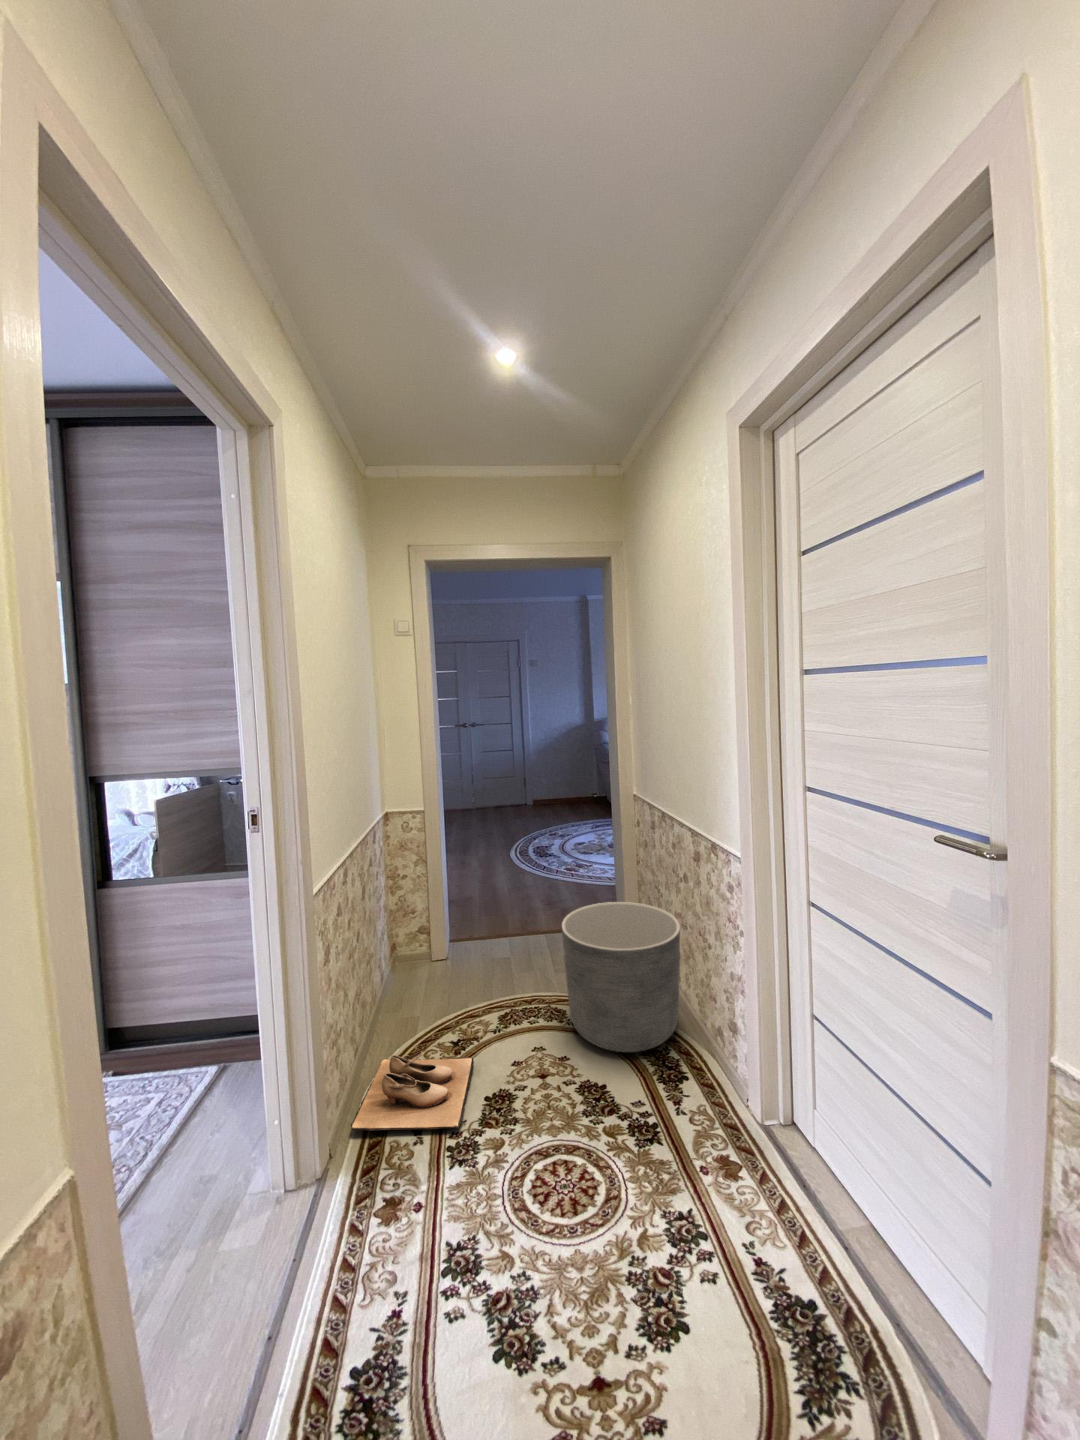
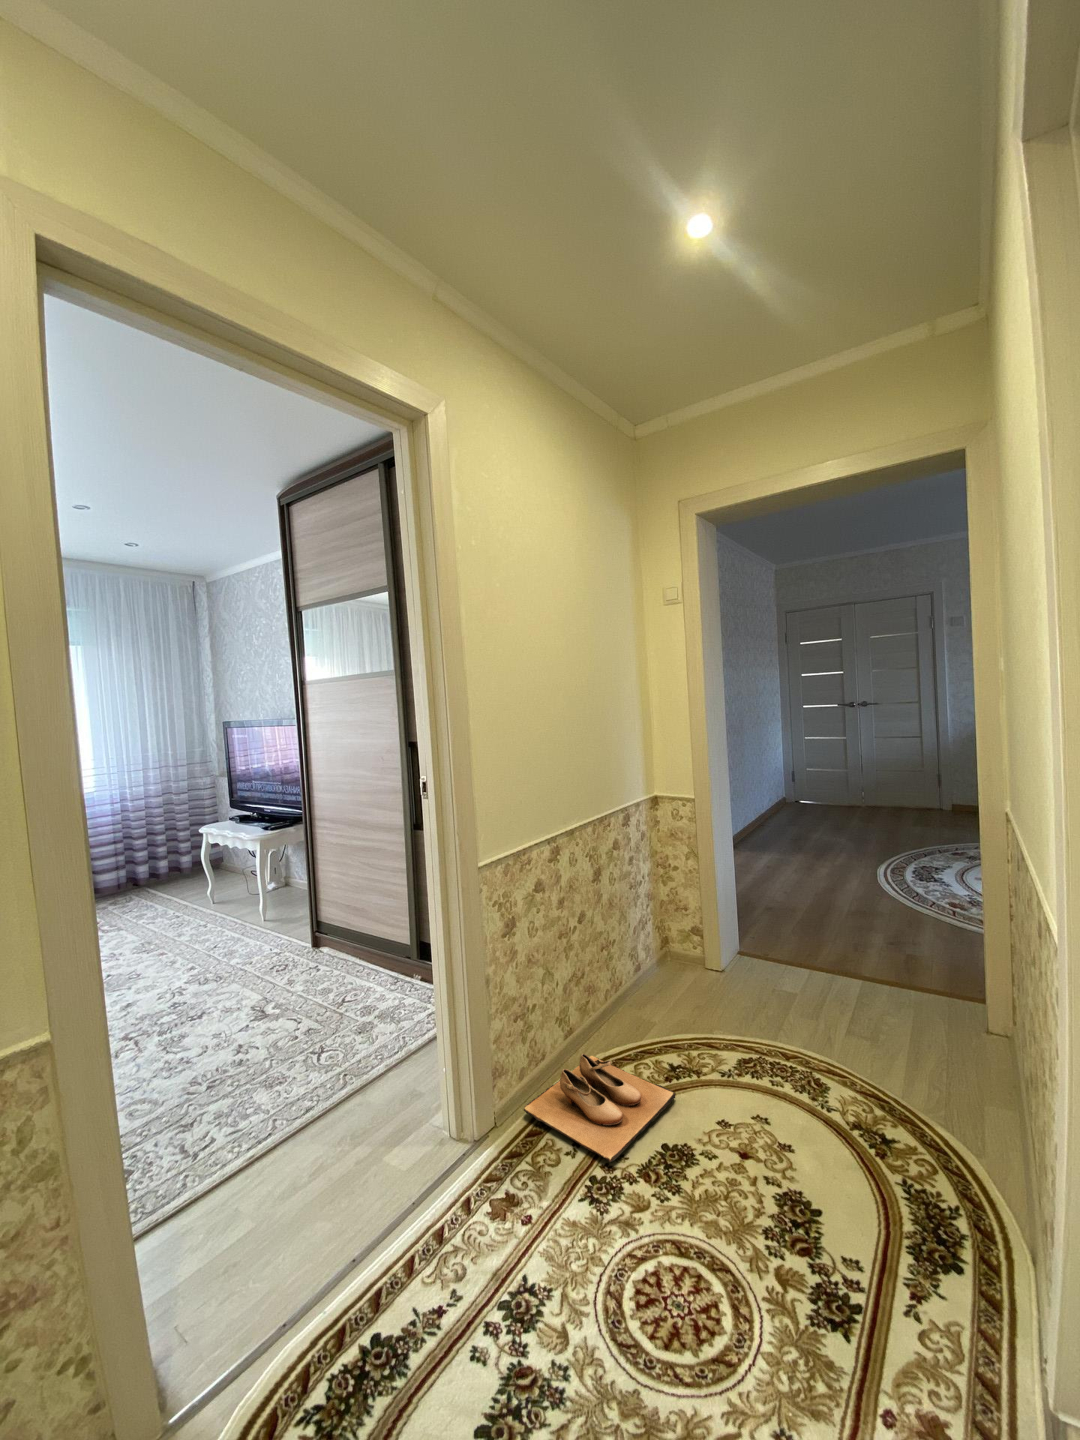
planter: present [562,902,680,1052] -> none [797,949,1011,1198]

